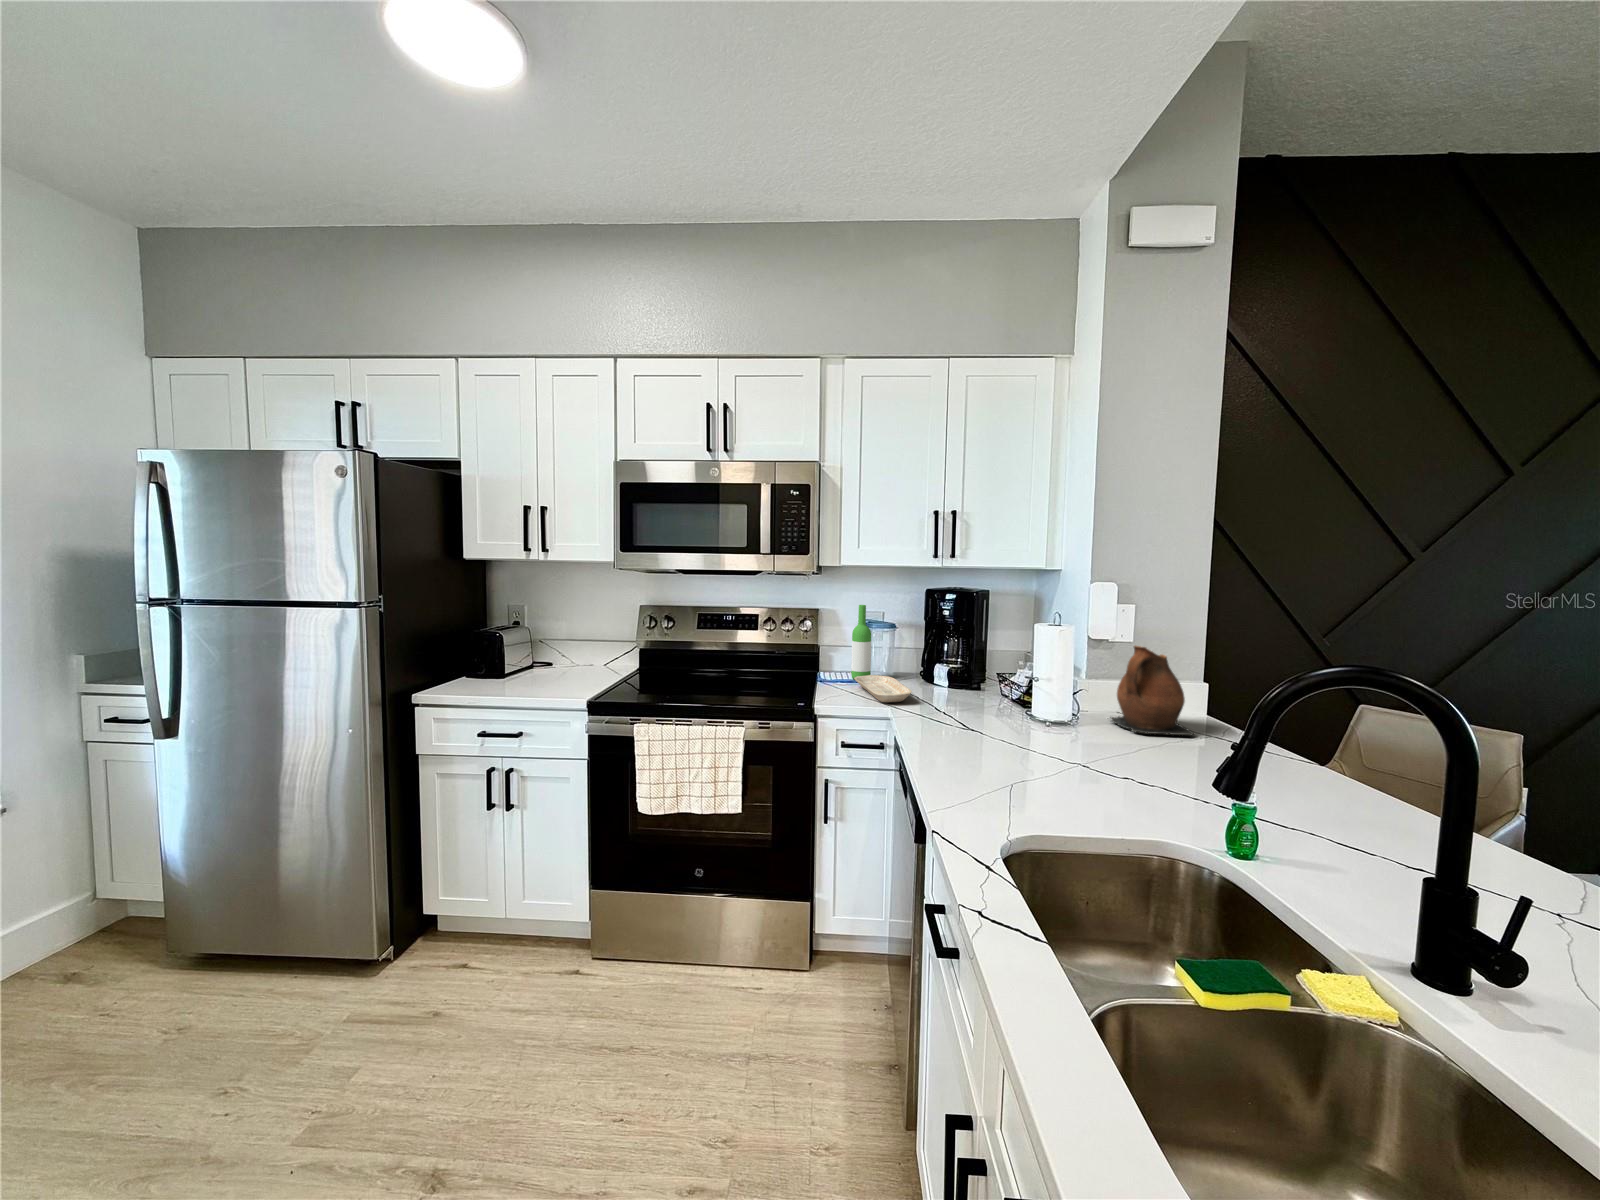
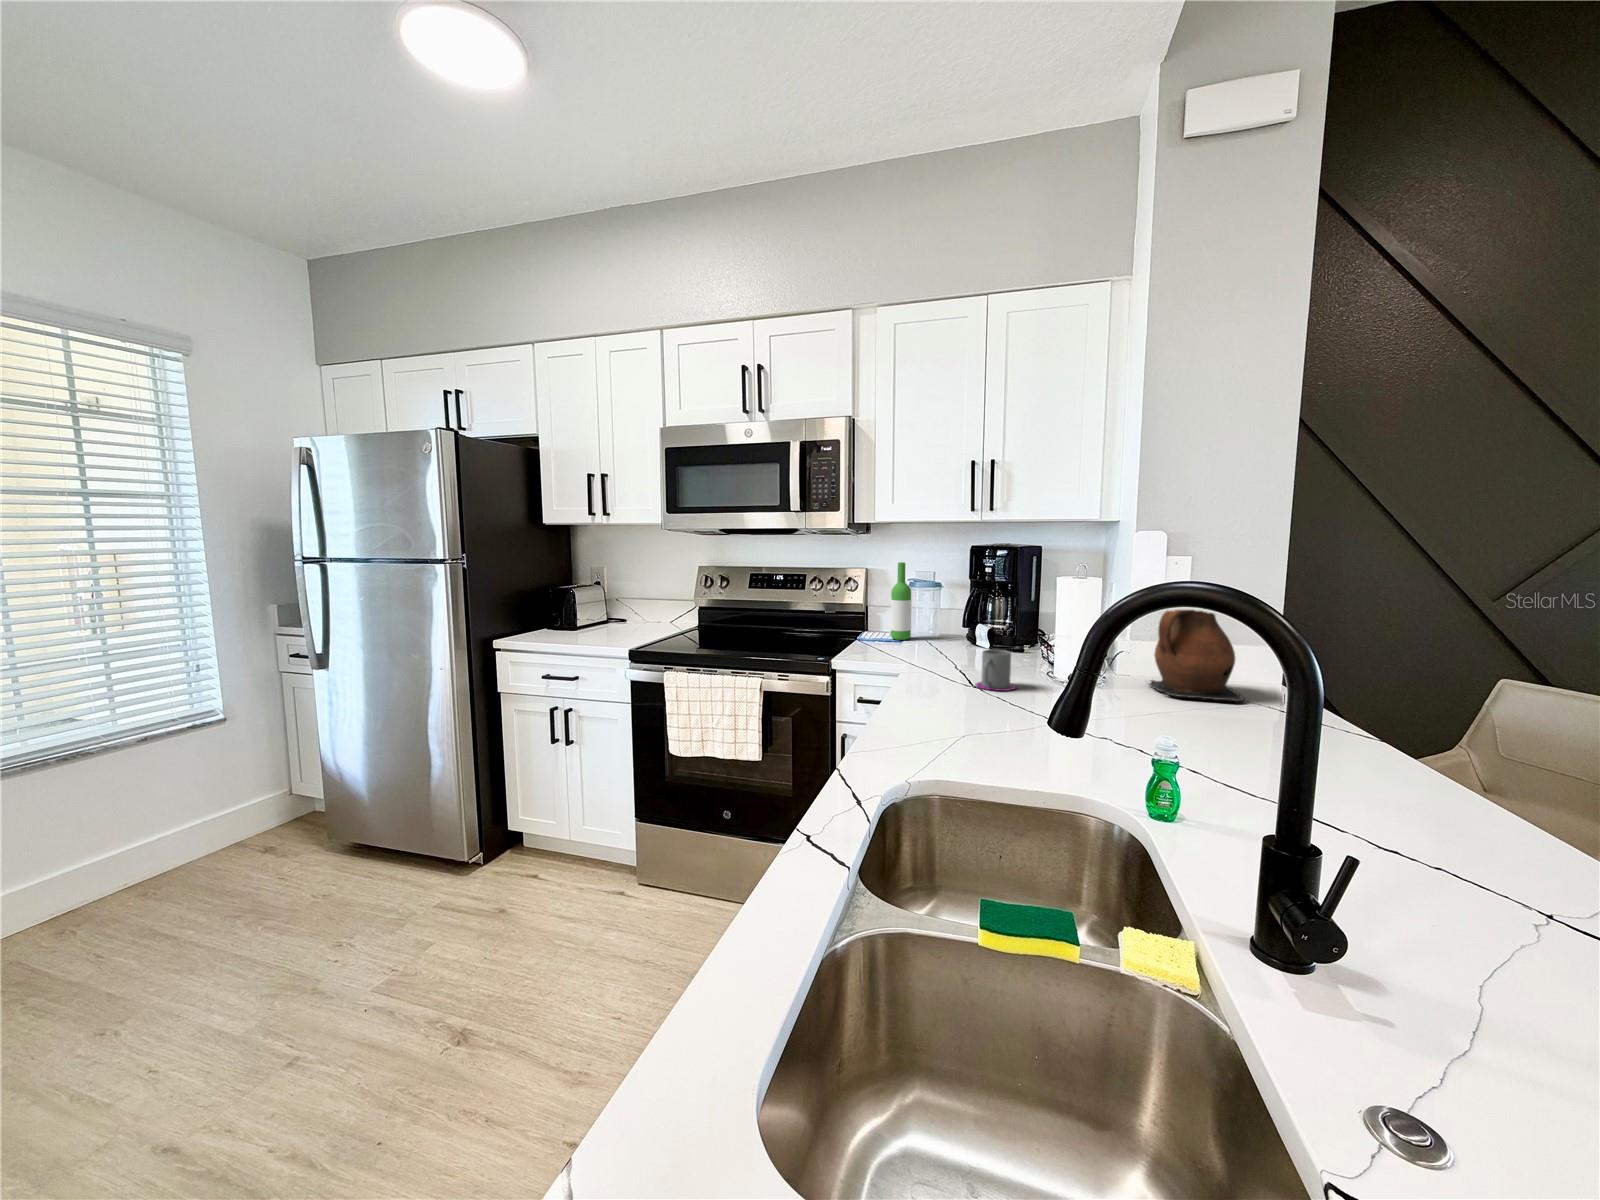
tray: present [854,675,912,702] -> none [886,634,934,659]
mug: none [971,695,1009,735] -> present [976,649,1016,691]

